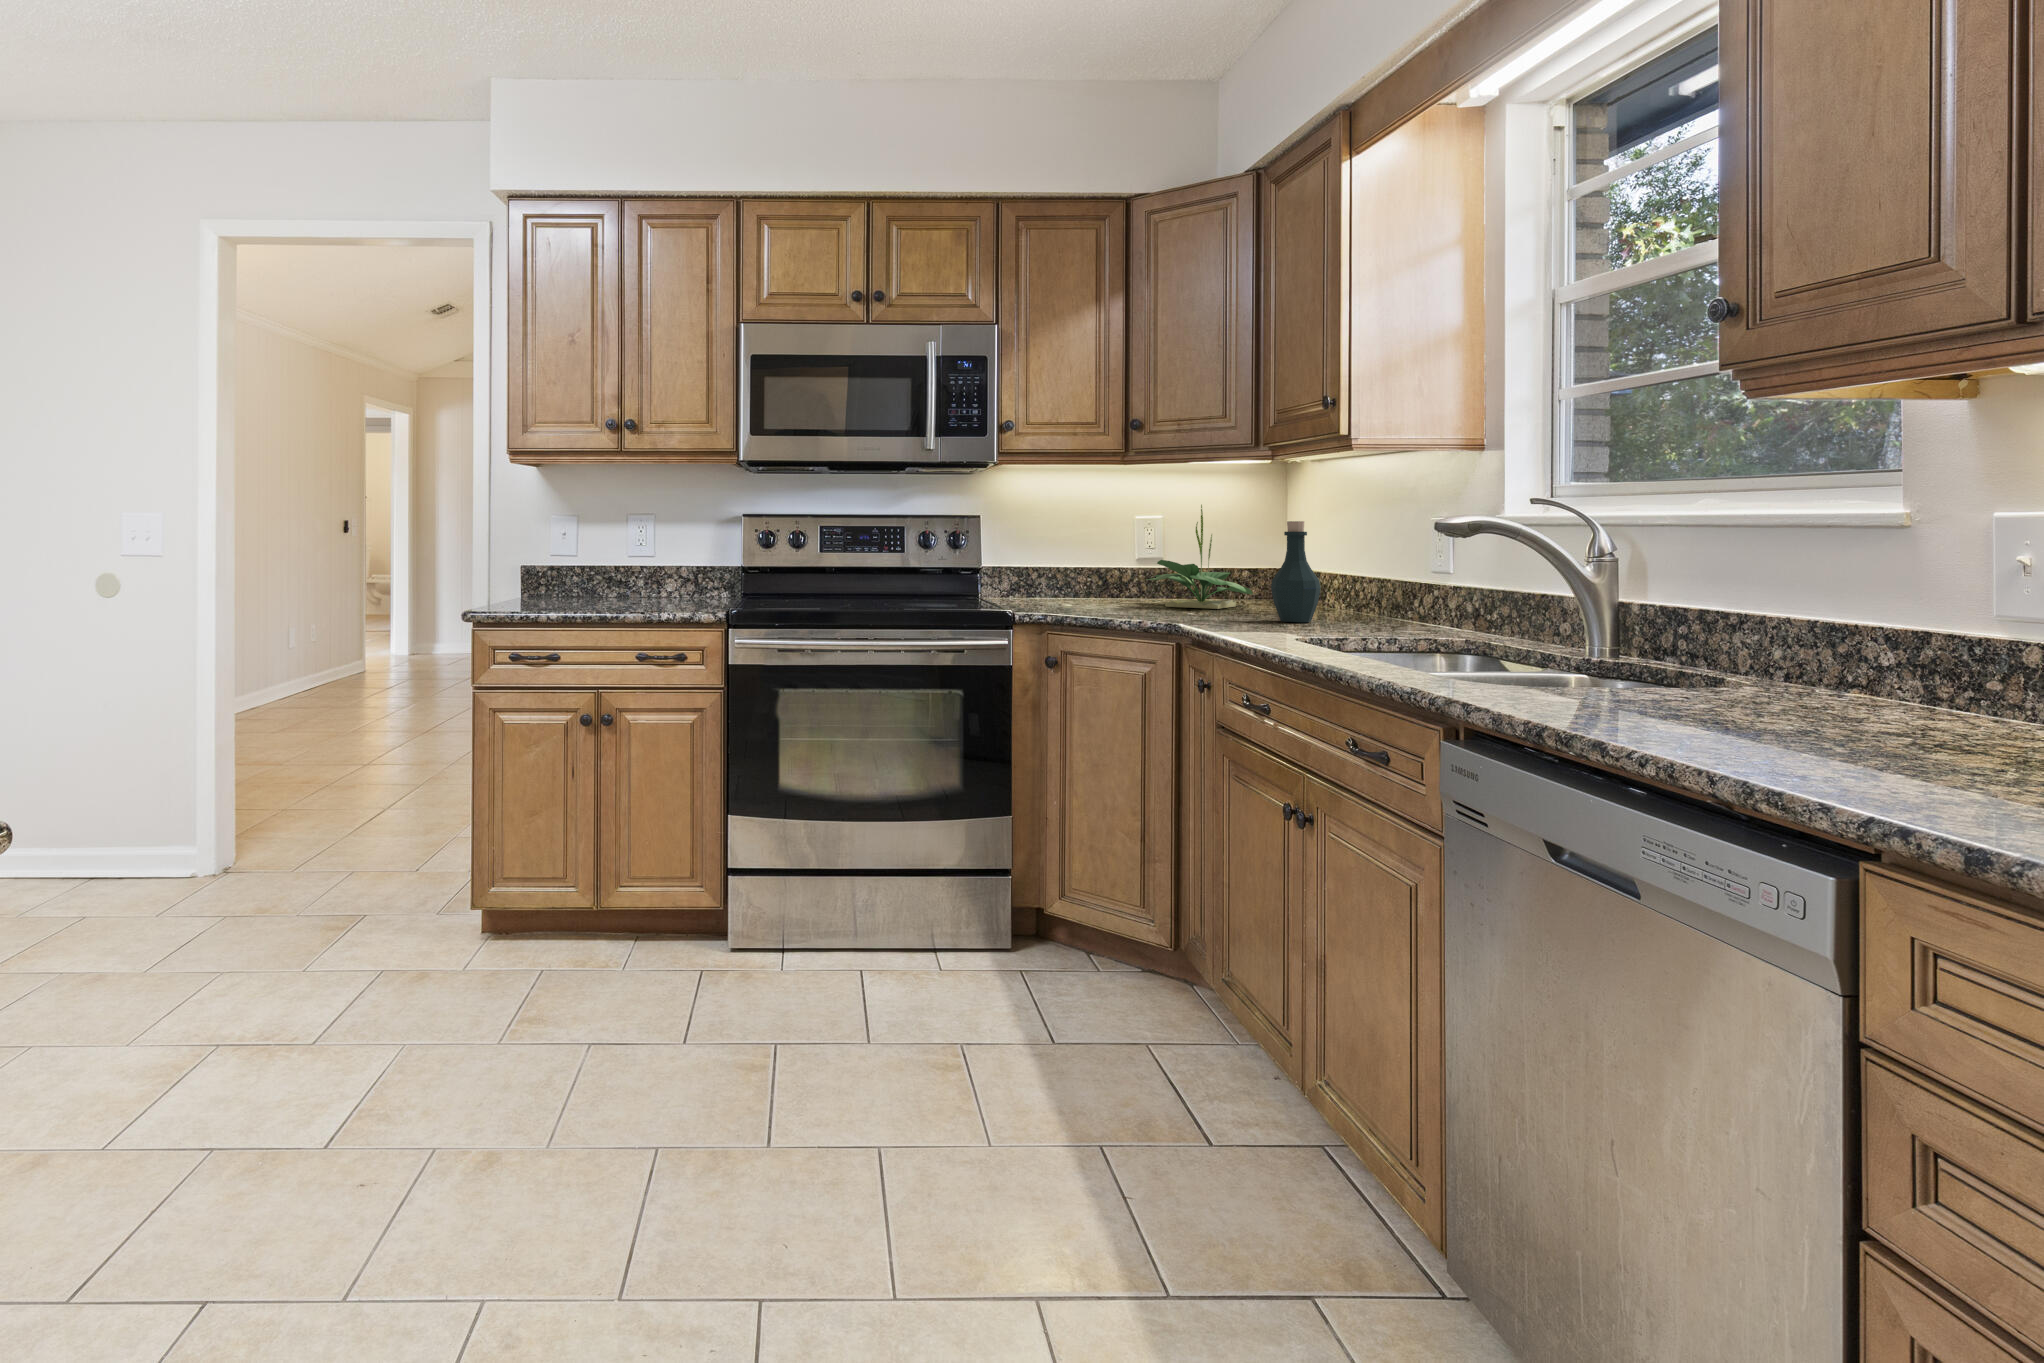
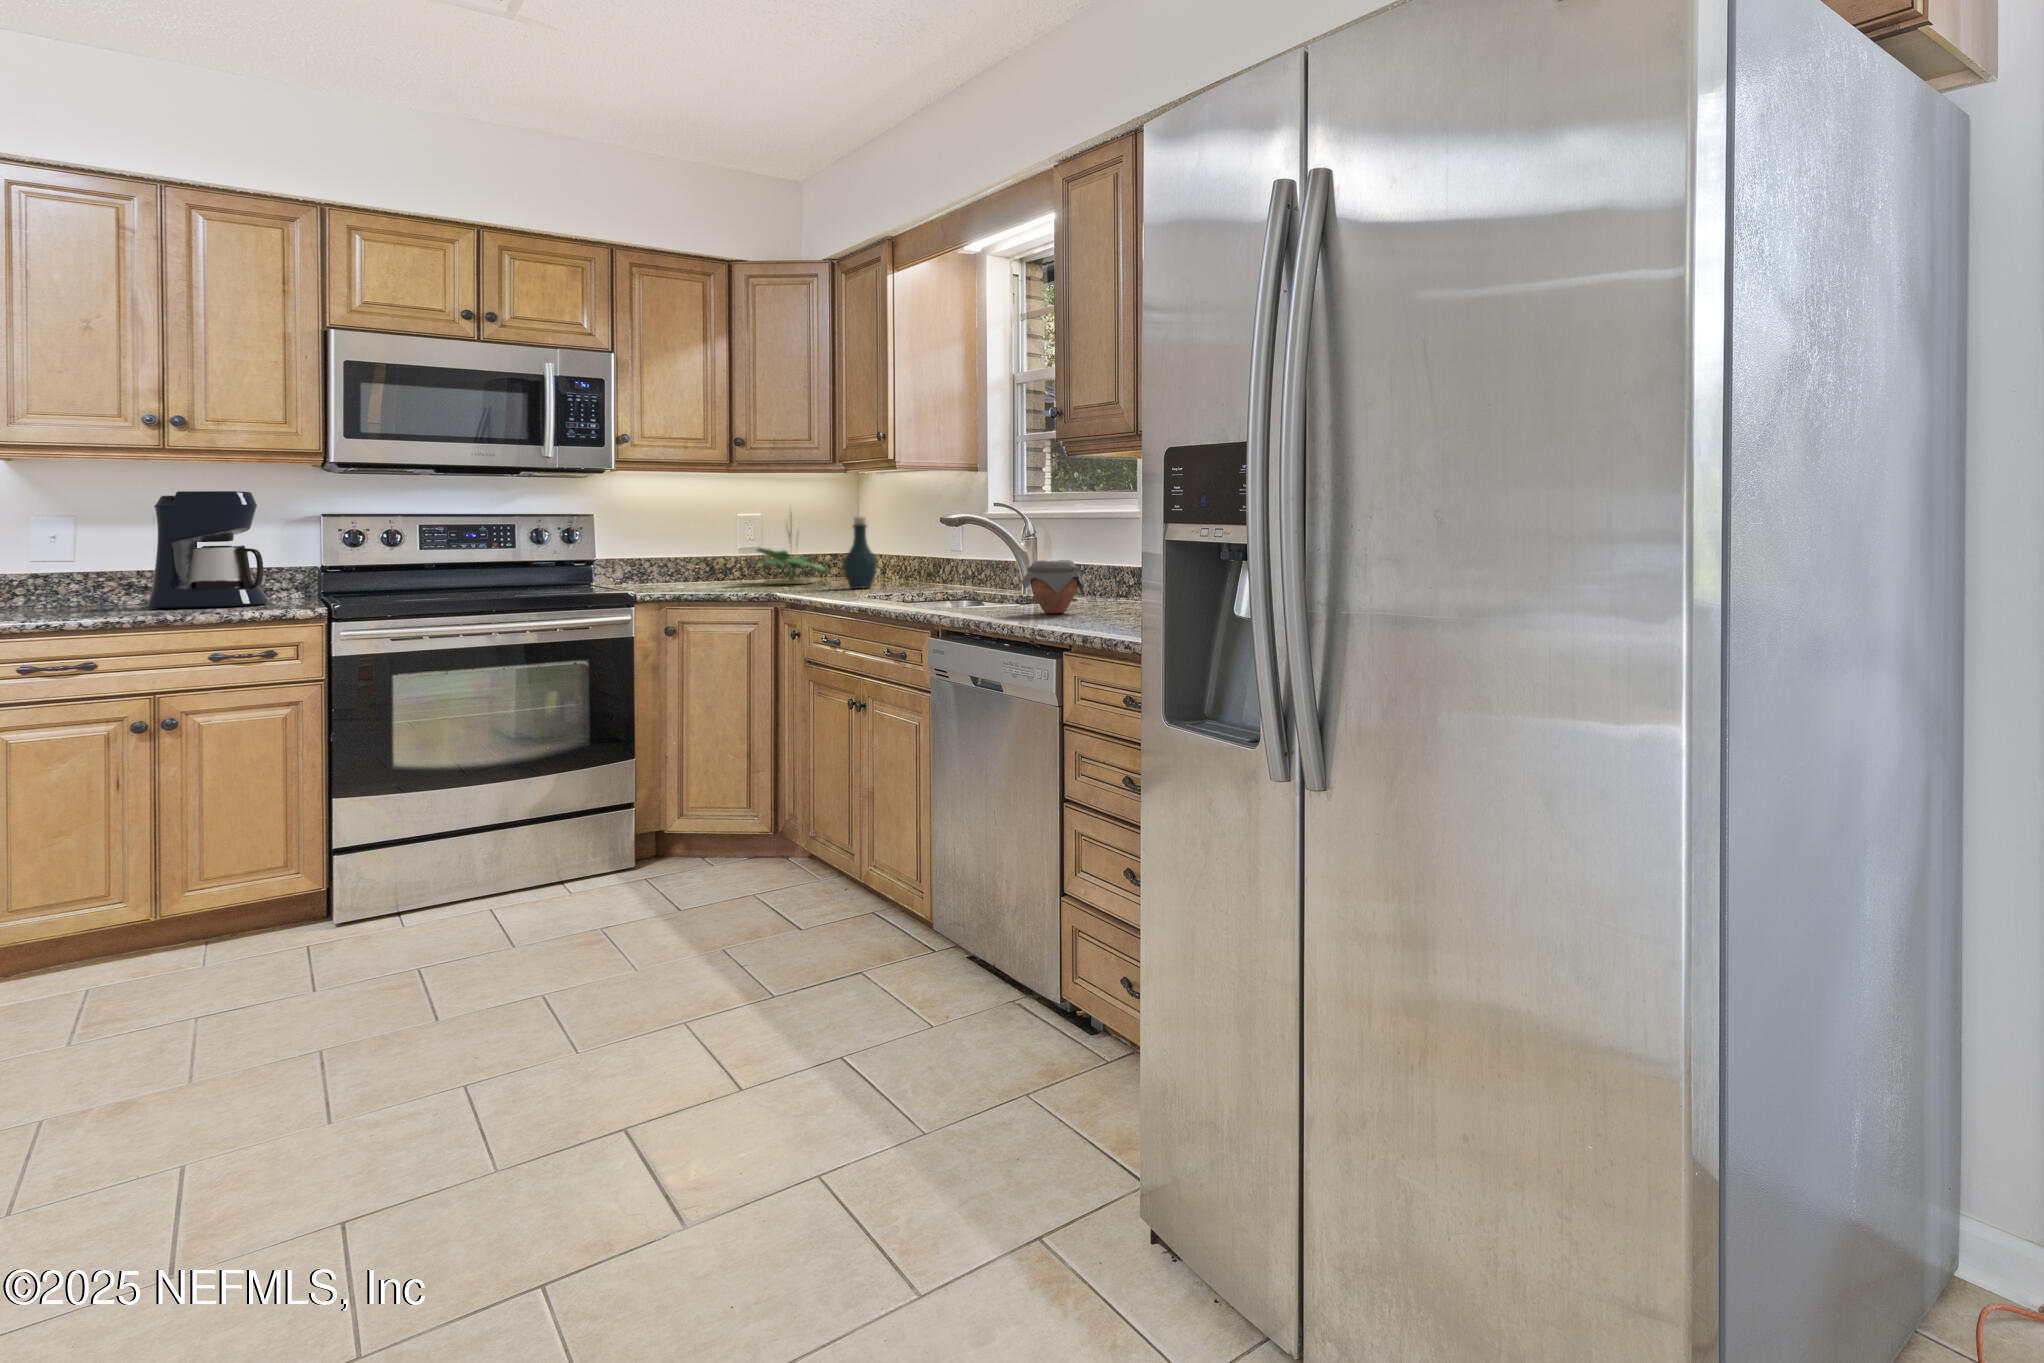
coffee maker: none [615,493,700,604] -> present [147,491,269,608]
jar: none [1610,607,1759,713] -> present [1021,560,1083,613]

